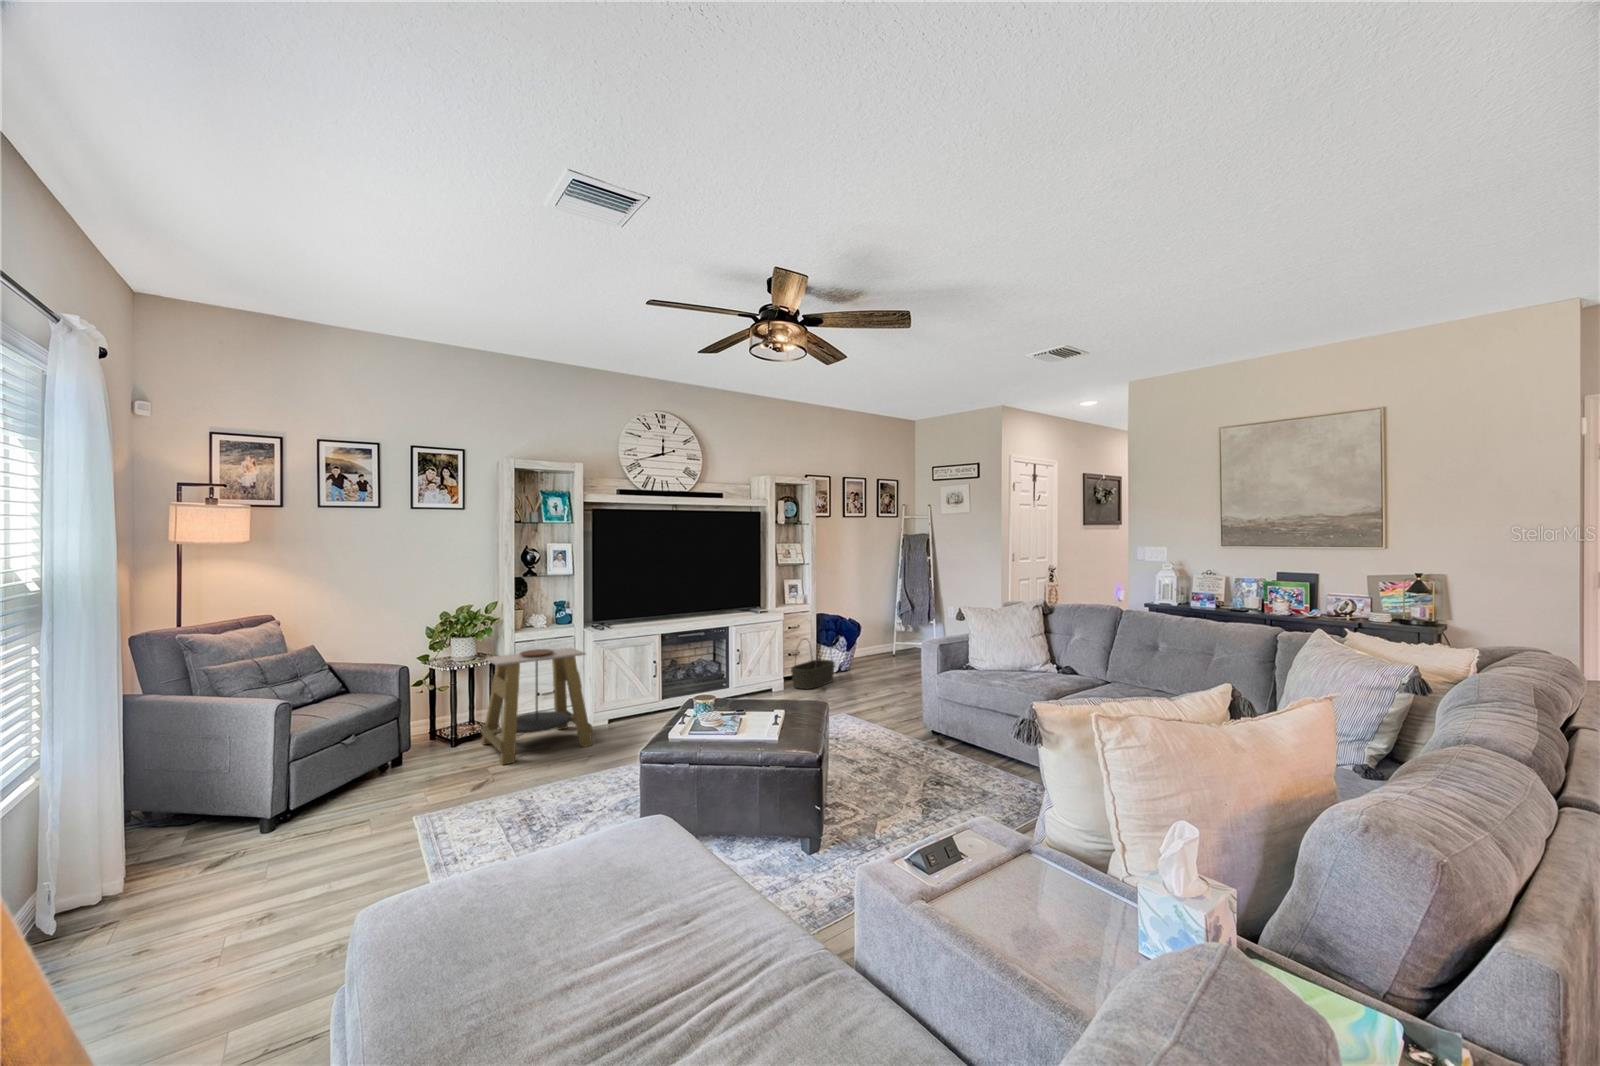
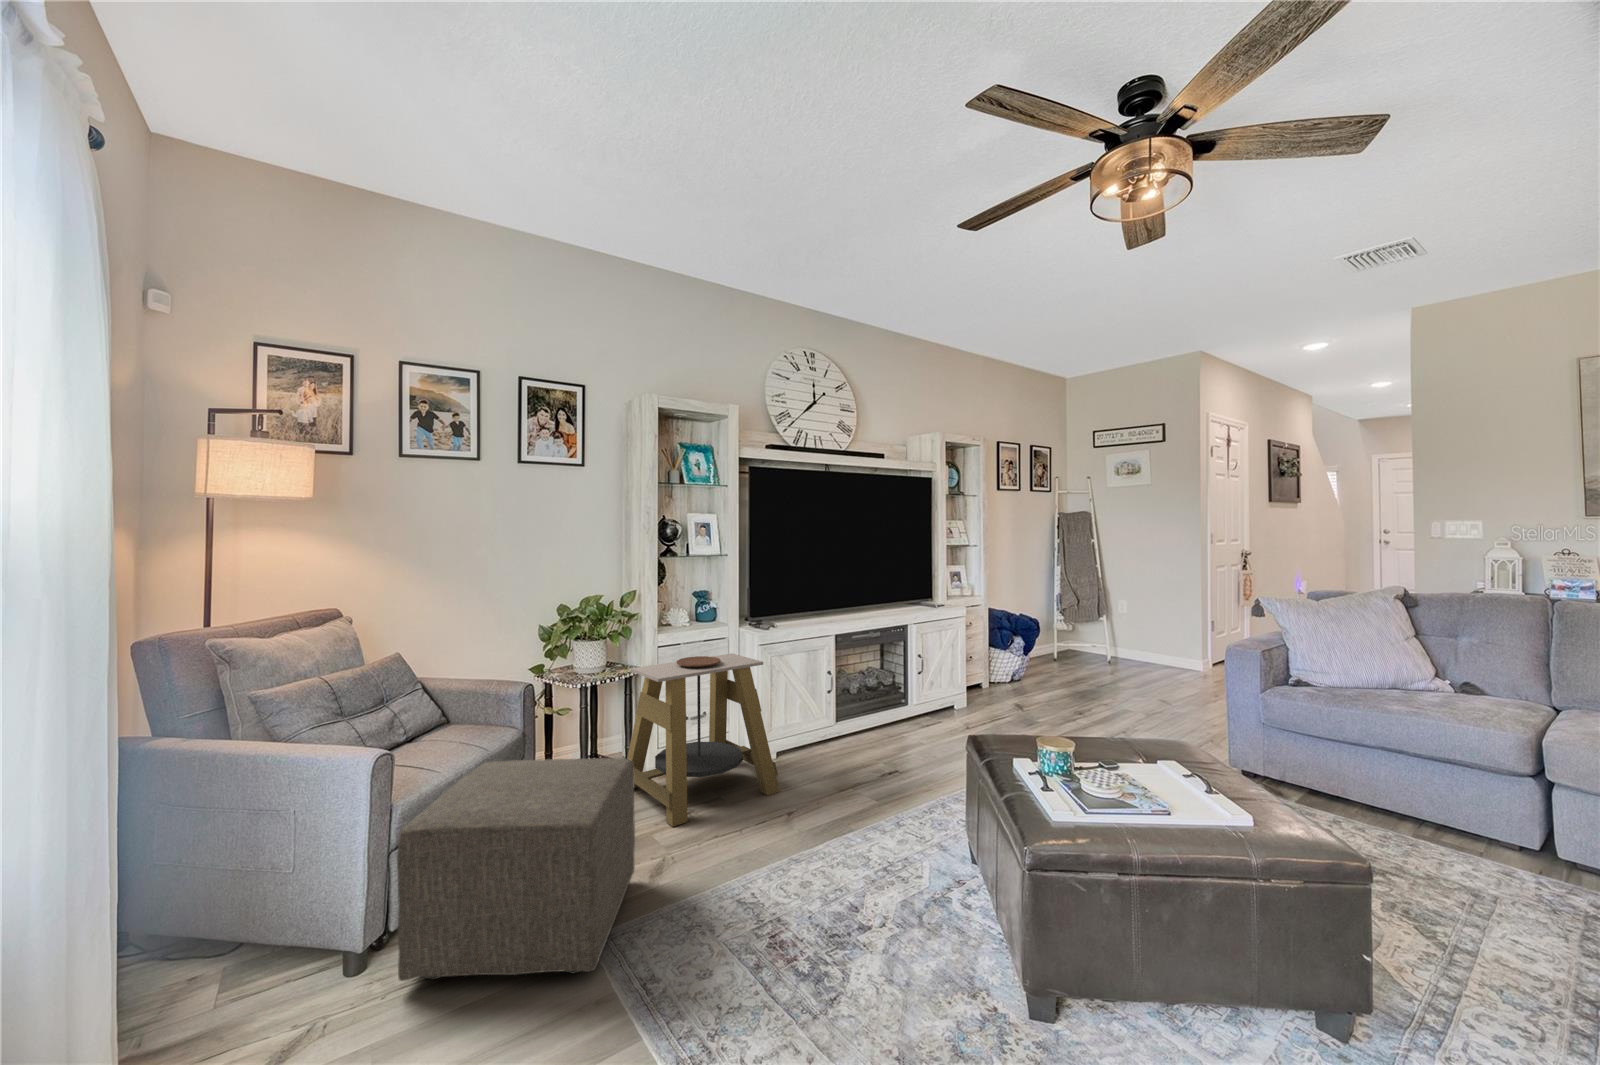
basket: present [791,639,835,689] -> none [971,640,1018,705]
ottoman: none [287,713,458,836] -> present [397,758,635,981]

